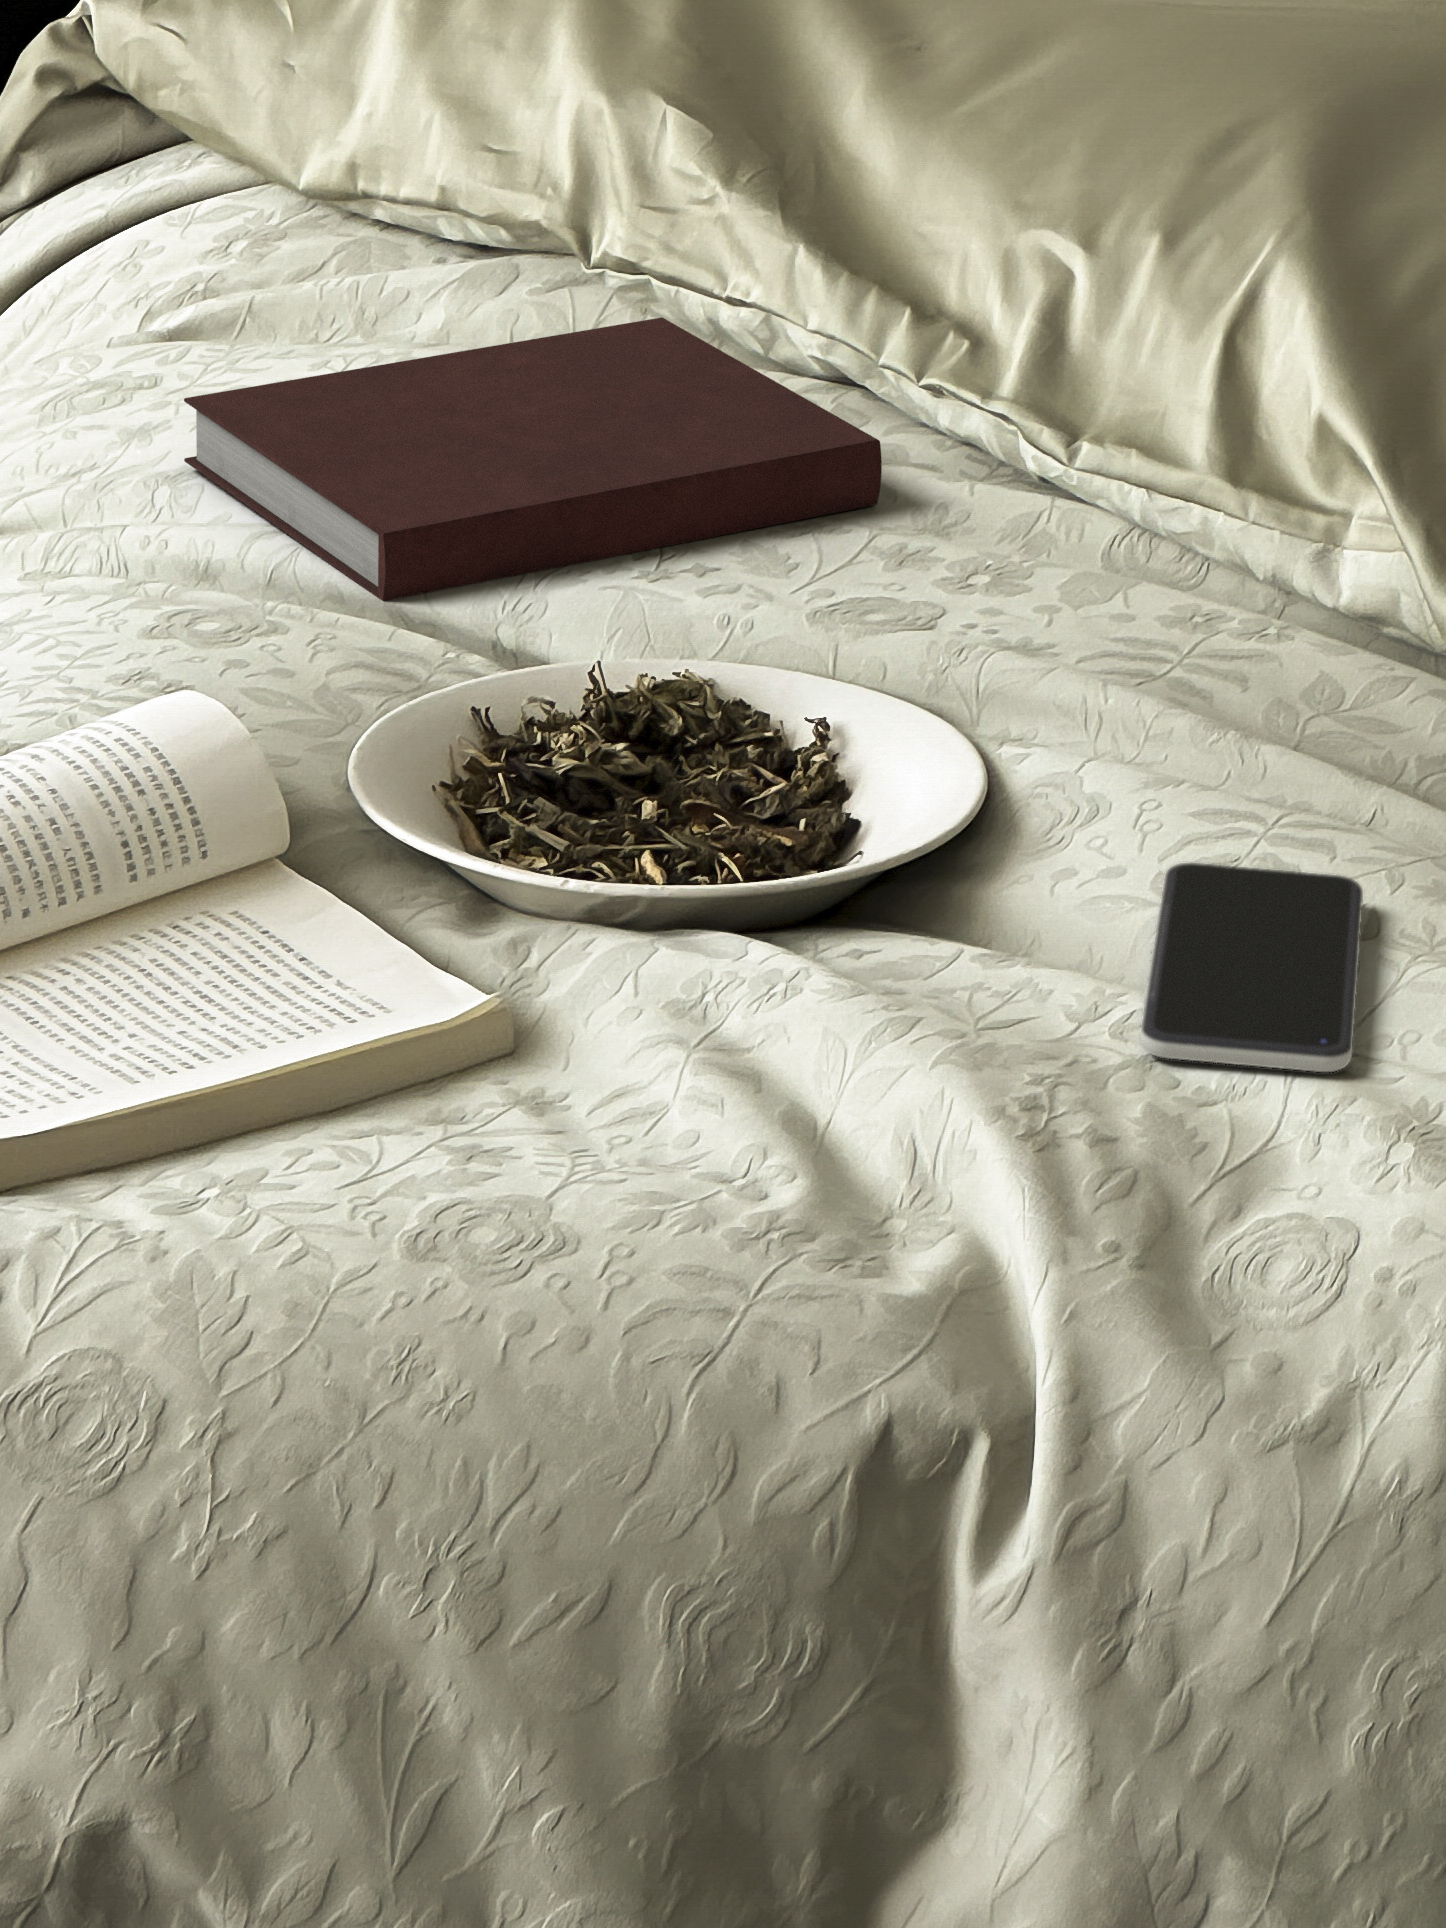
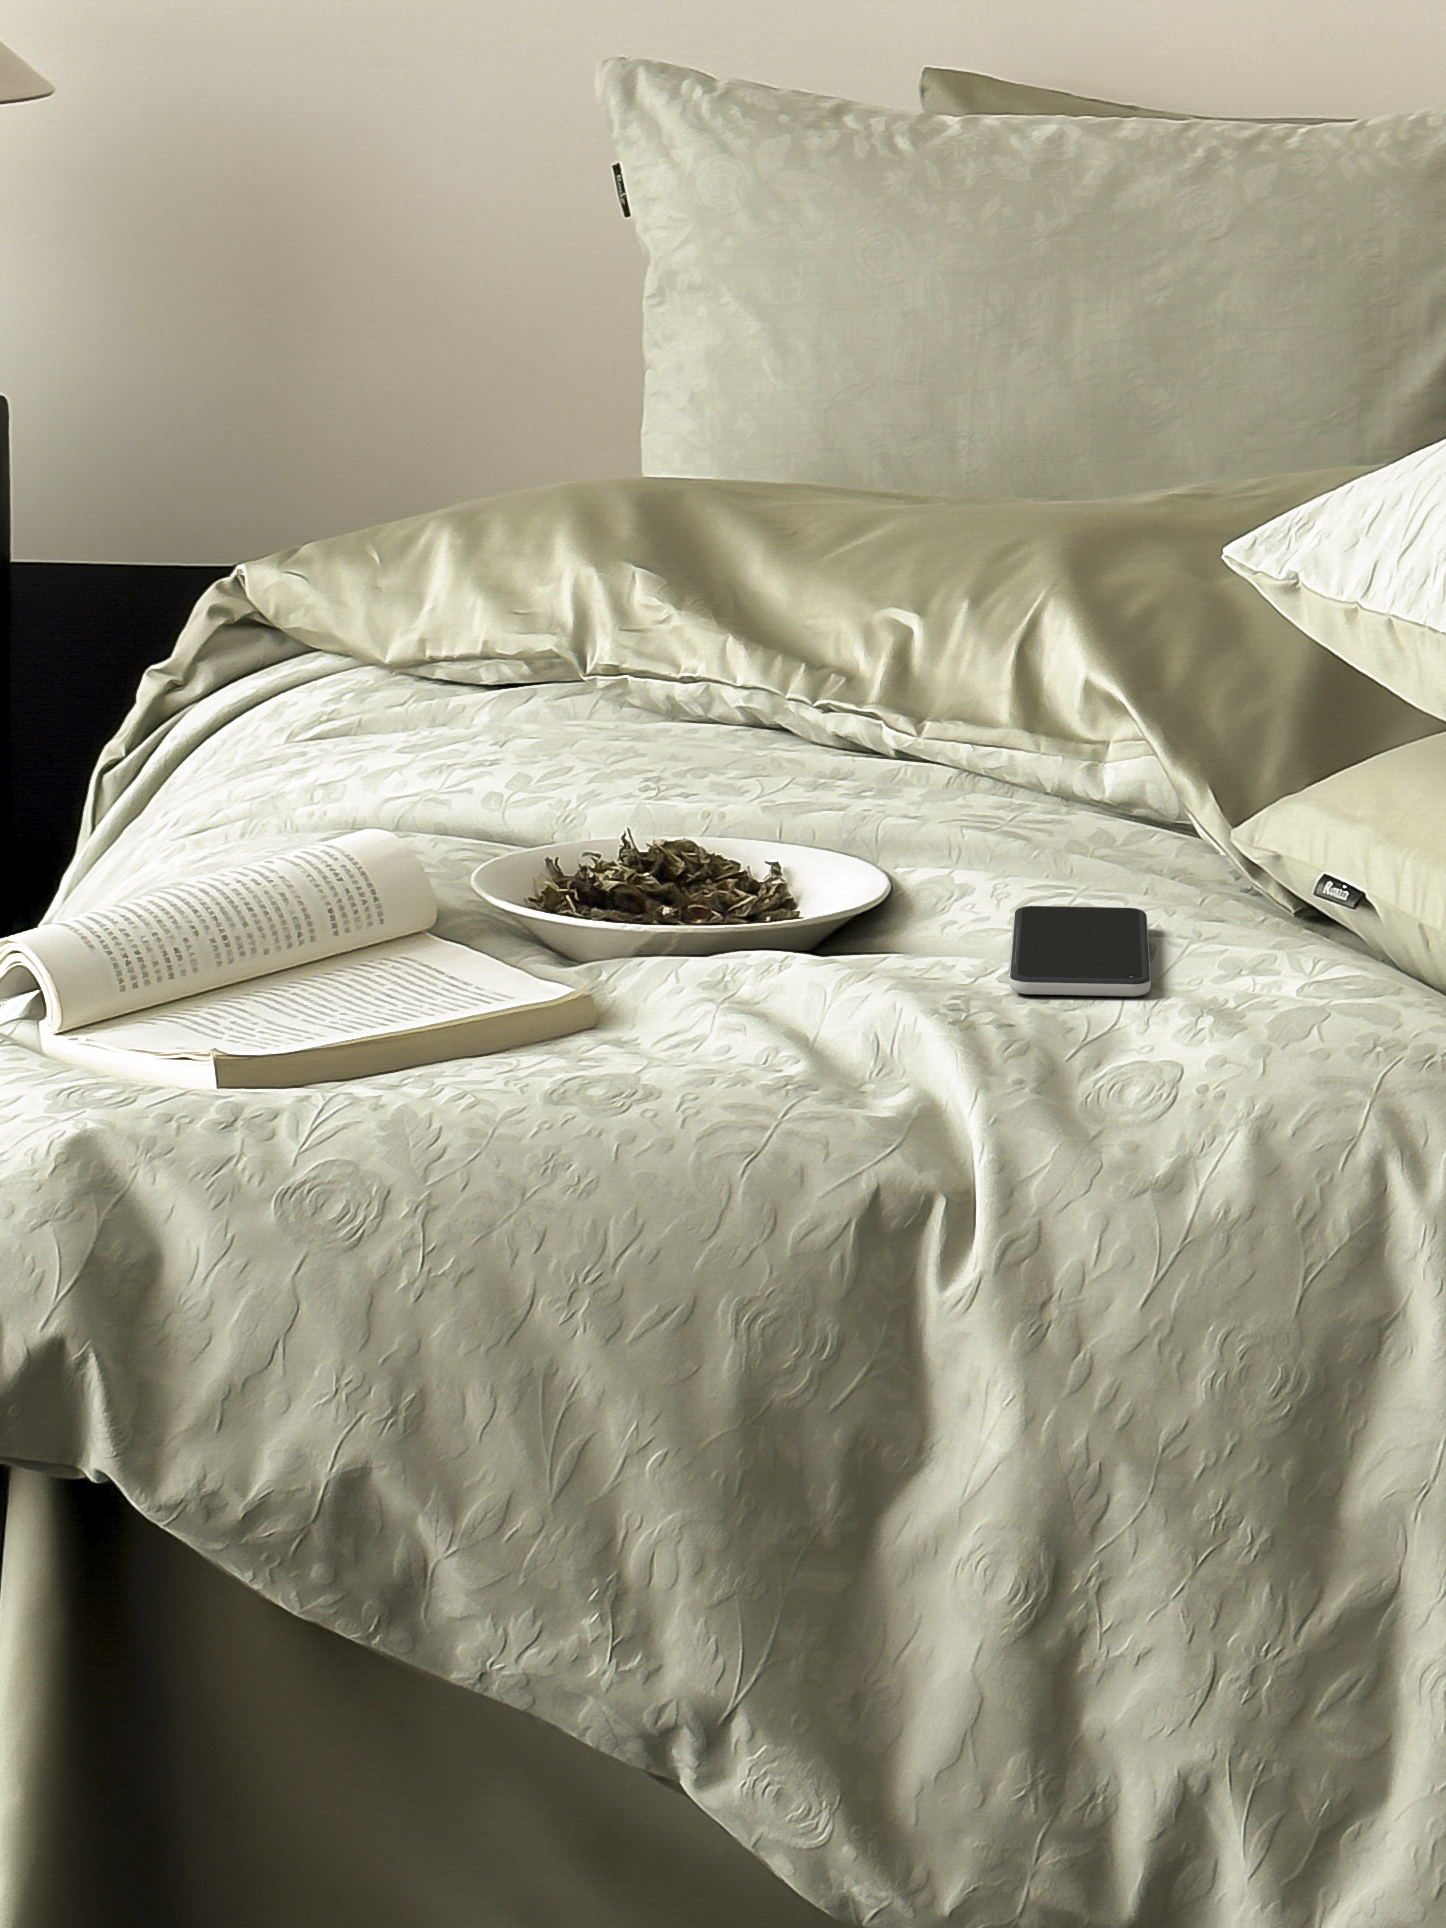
notebook: present [184,317,882,601] -> none [331,686,797,831]

